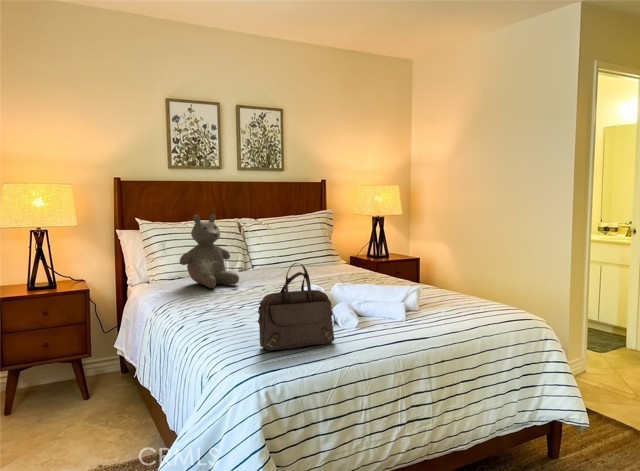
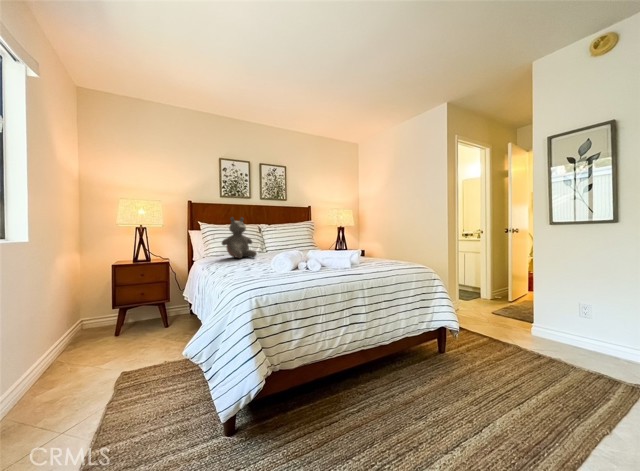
handbag: present [258,263,335,350] -> none [257,226,305,278]

